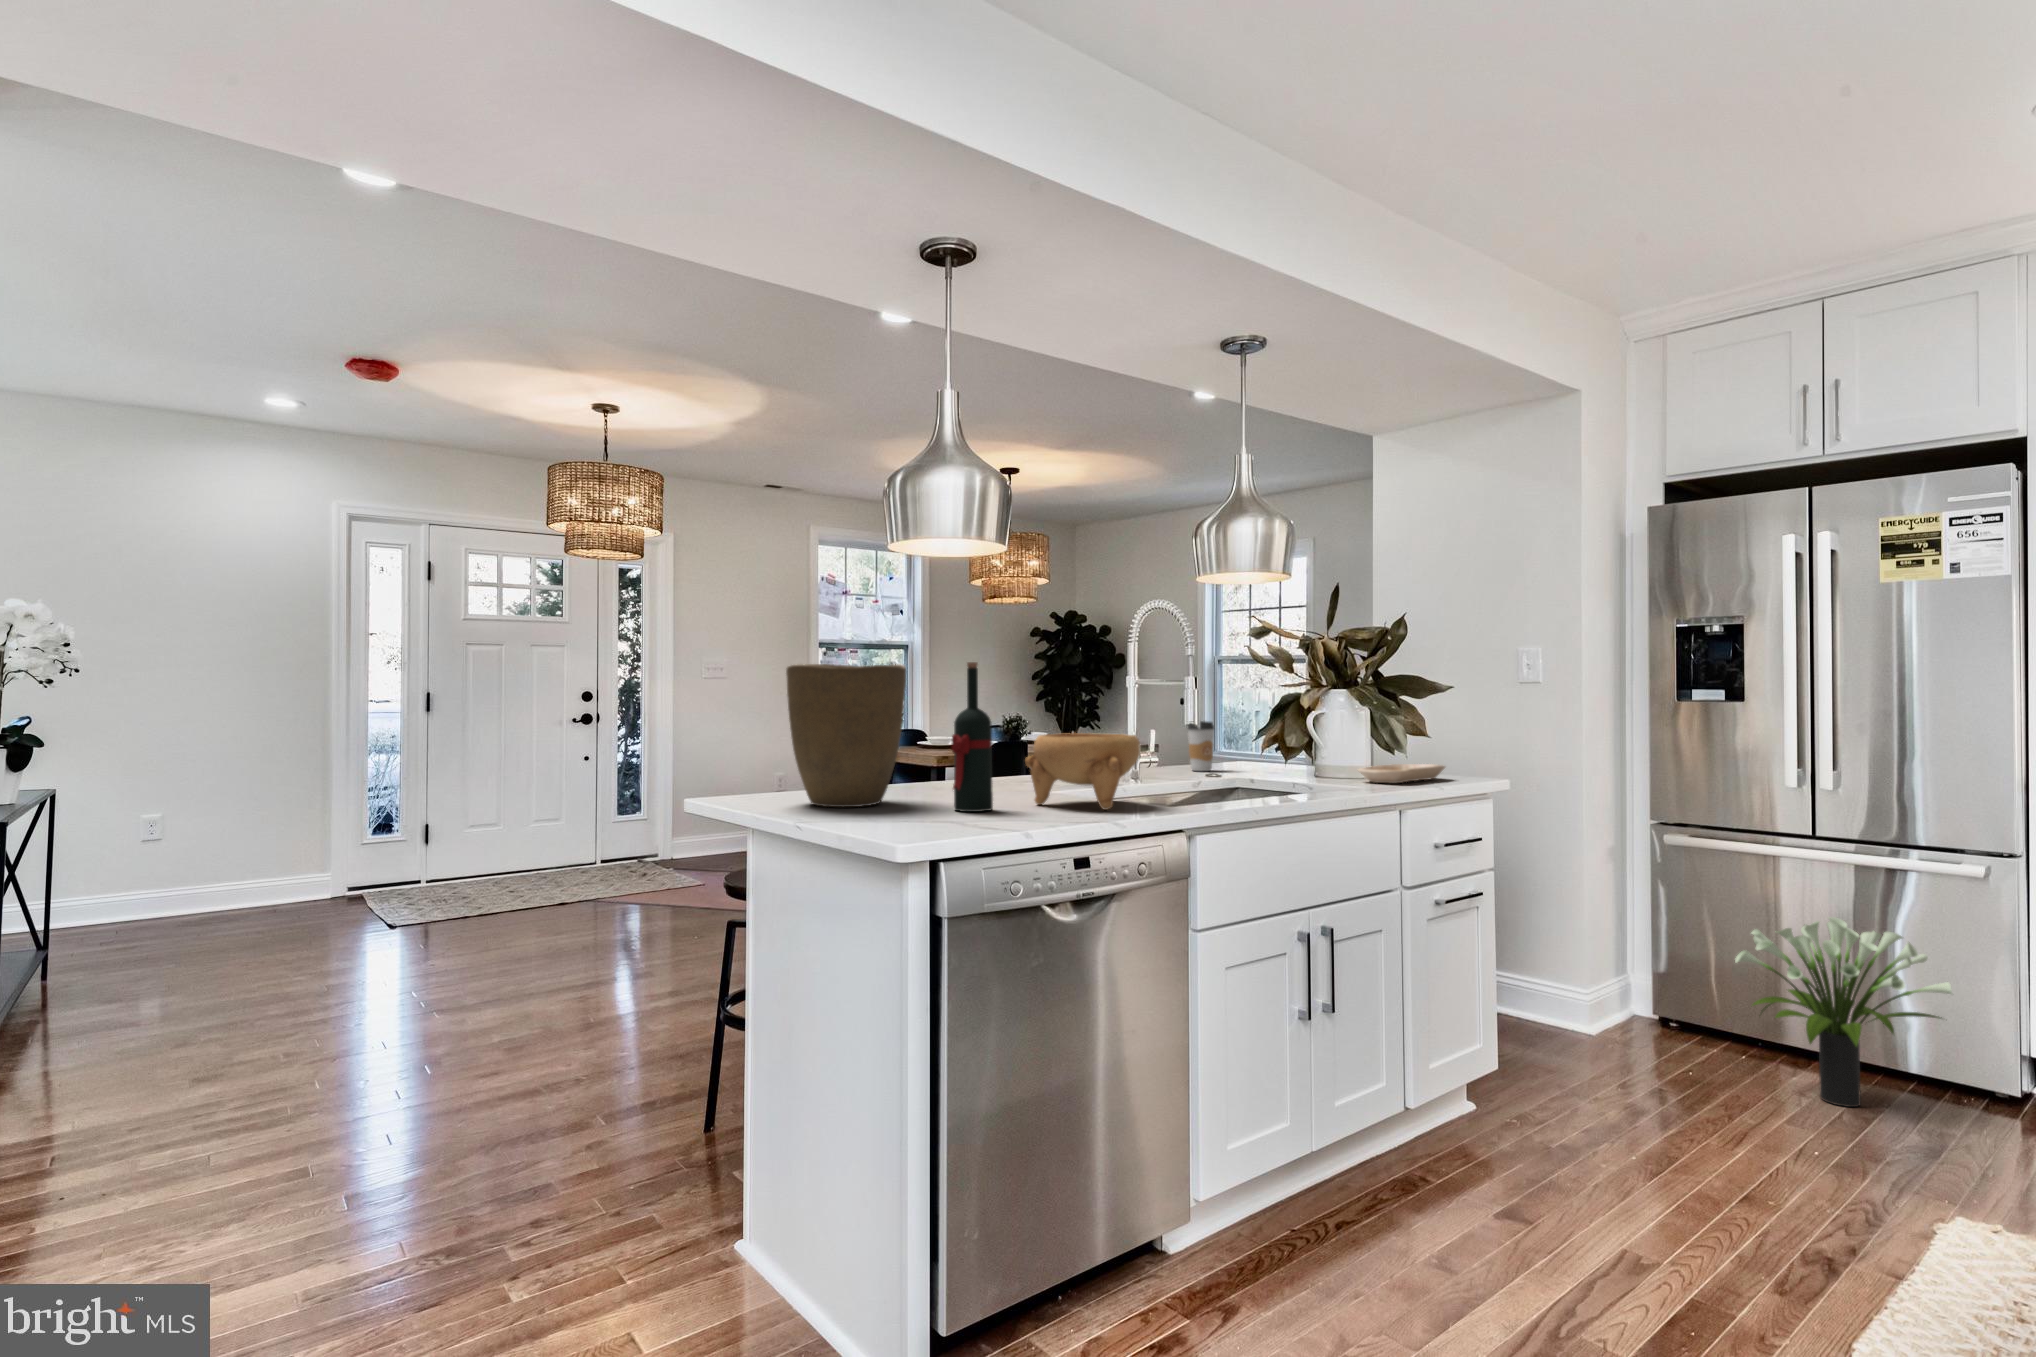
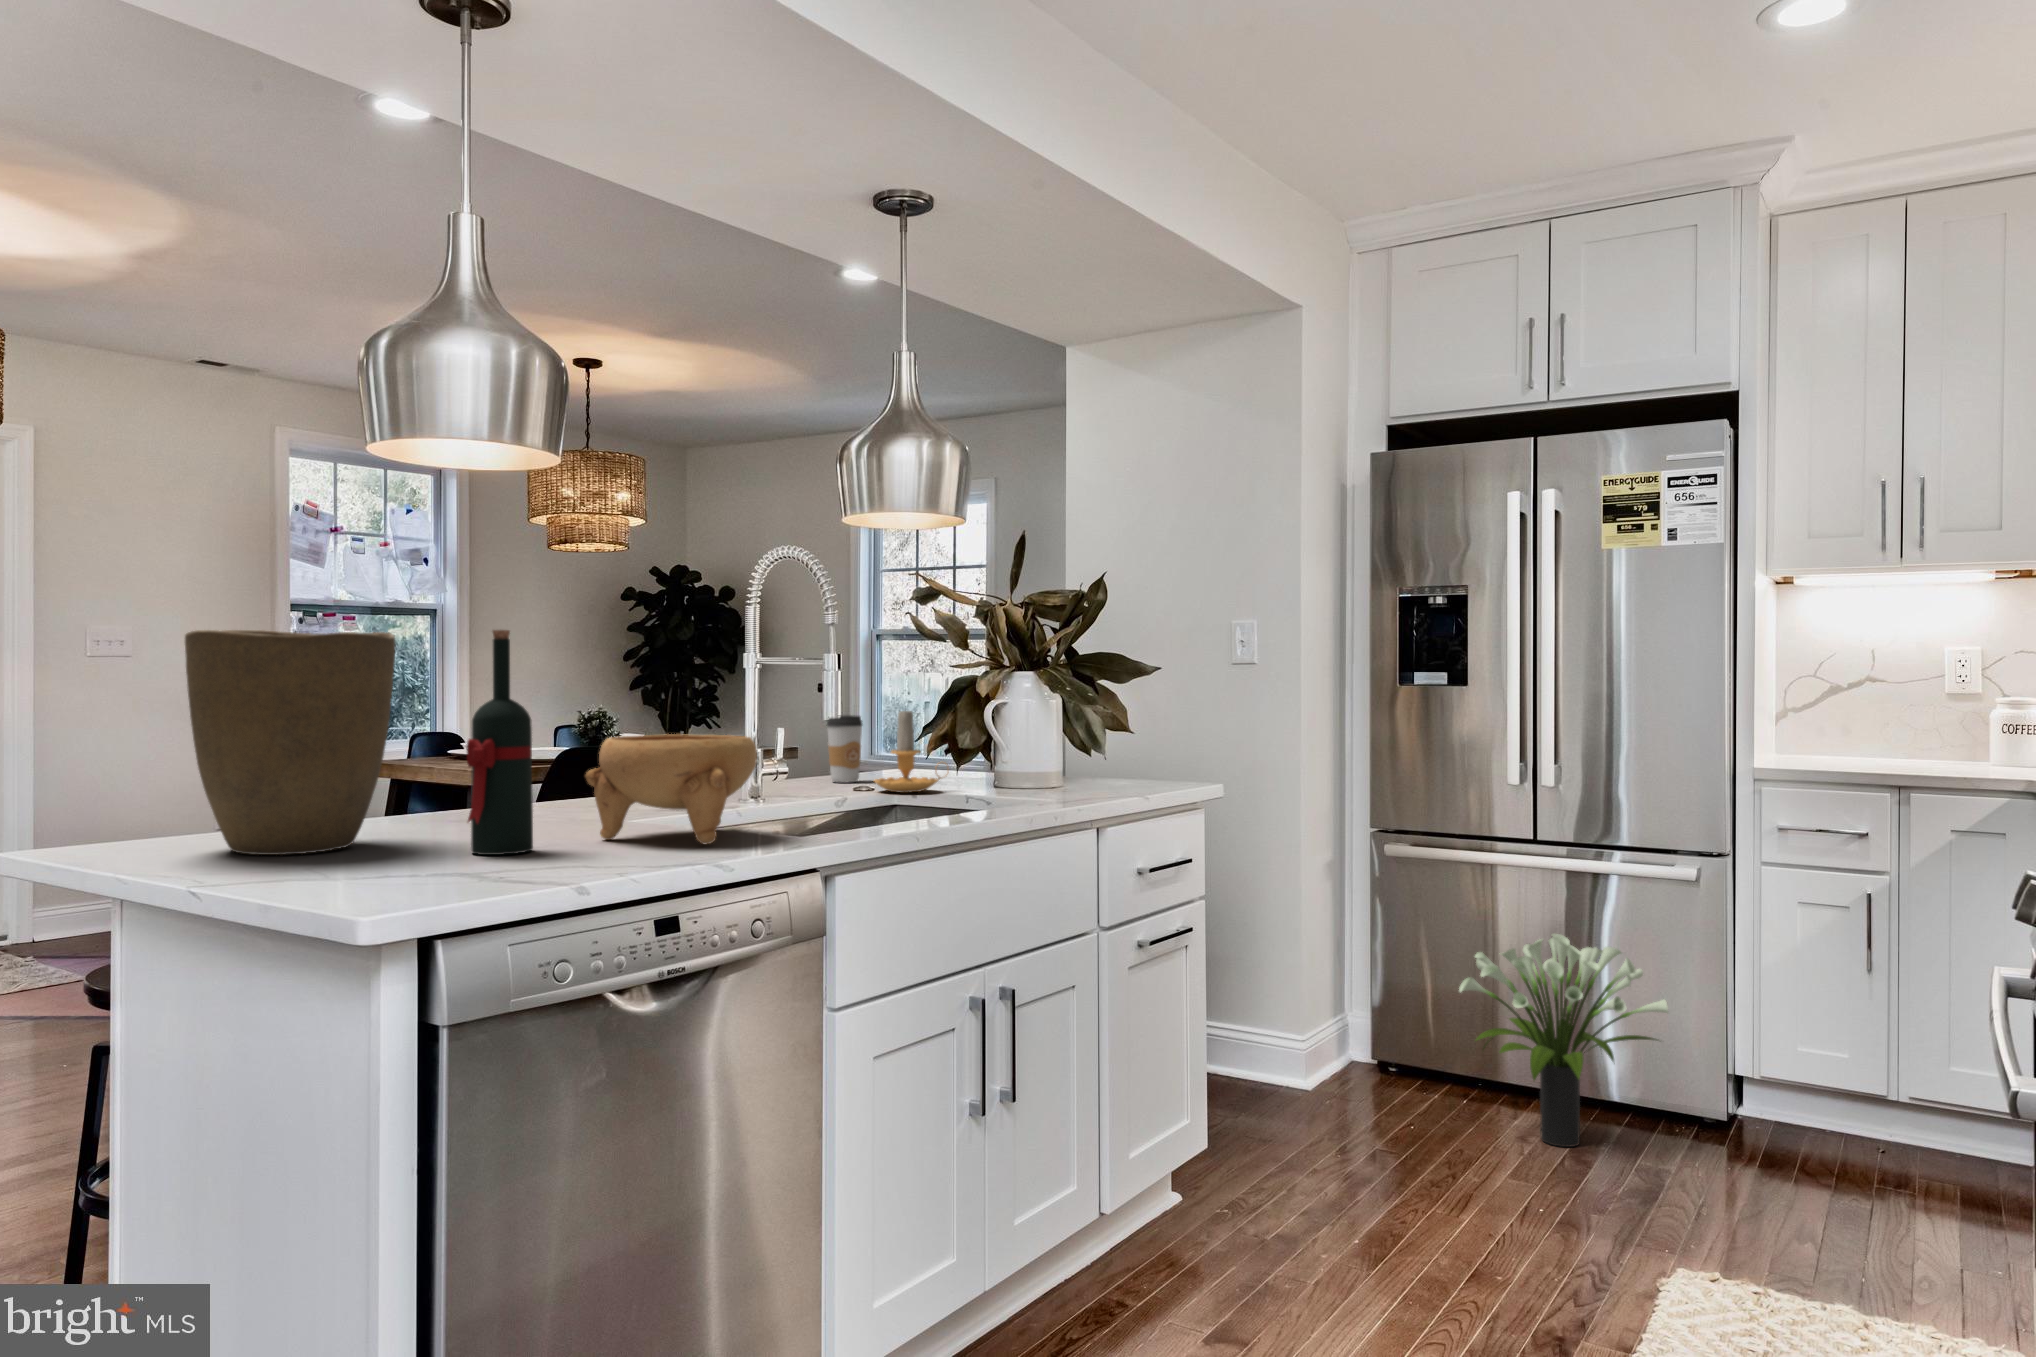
candle: none [1223,714,1281,779] -> present [874,711,948,793]
tray: present [1359,764,1445,783] -> none [1045,768,1151,794]

